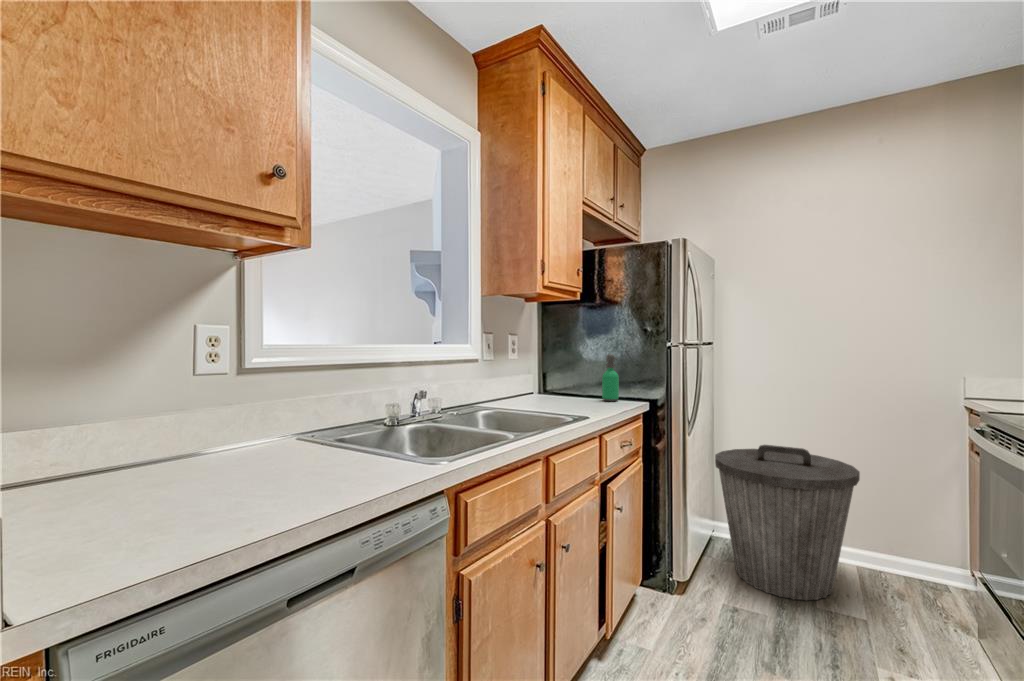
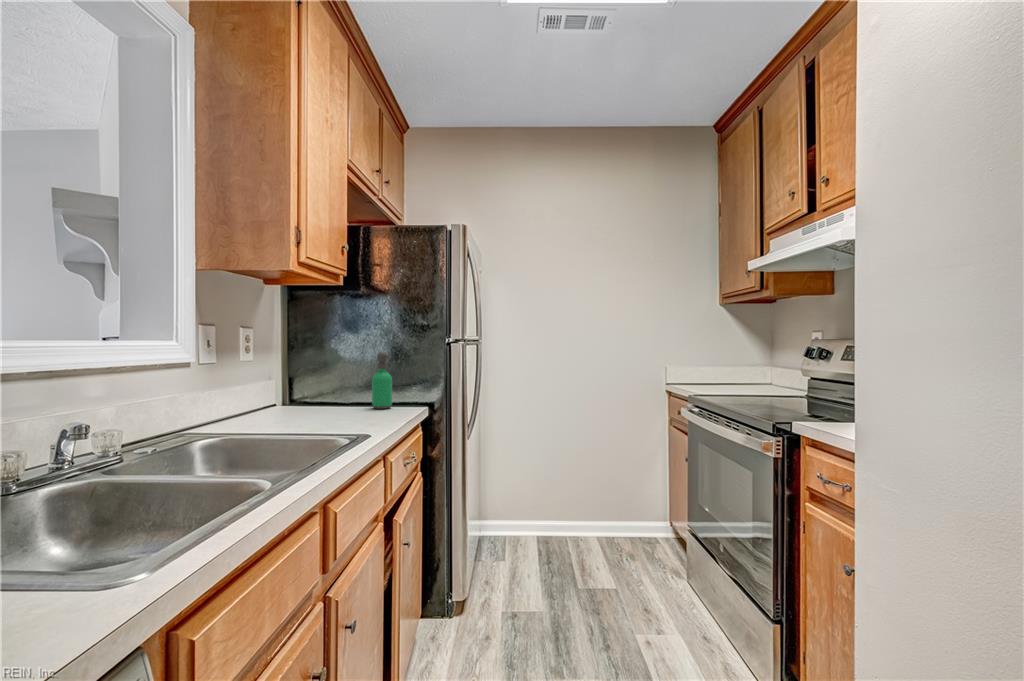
trash can: present [715,445,860,601] -> none [485,439,607,587]

